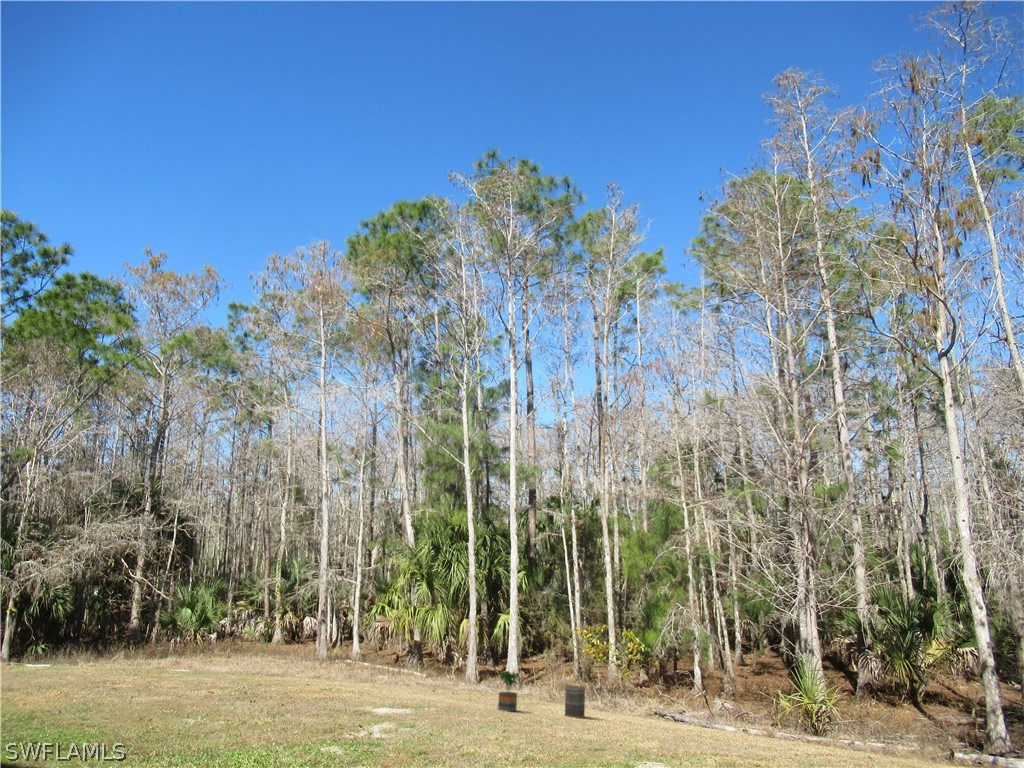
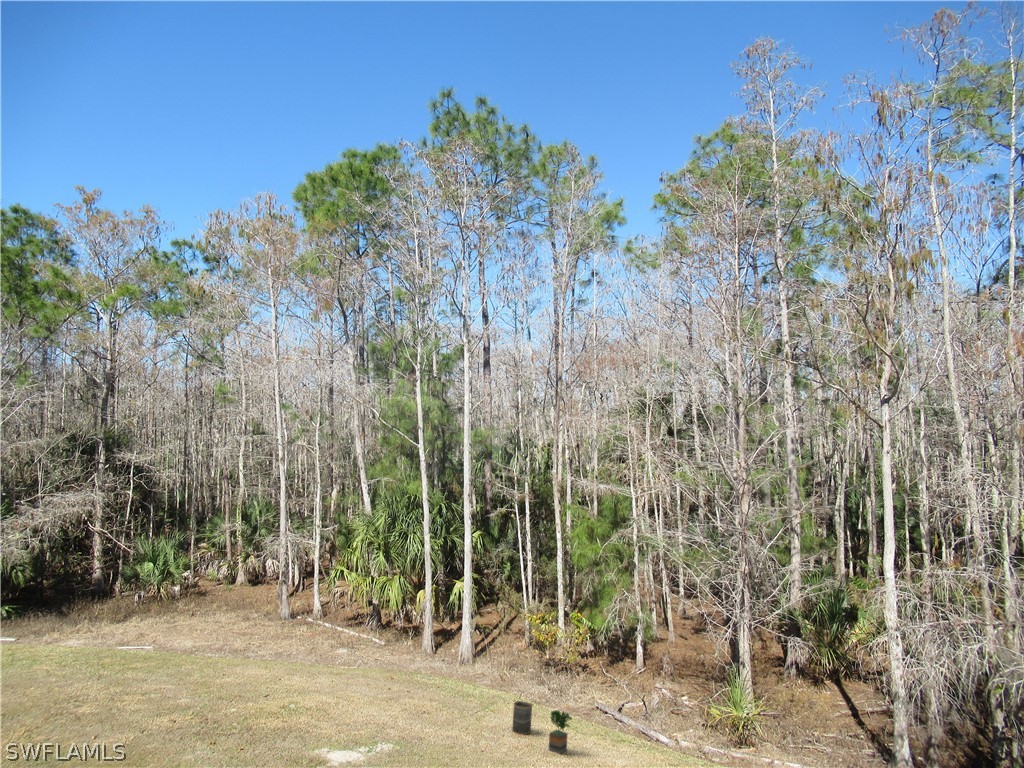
potted tree: present [498,671,521,711] -> present [549,710,572,754]

